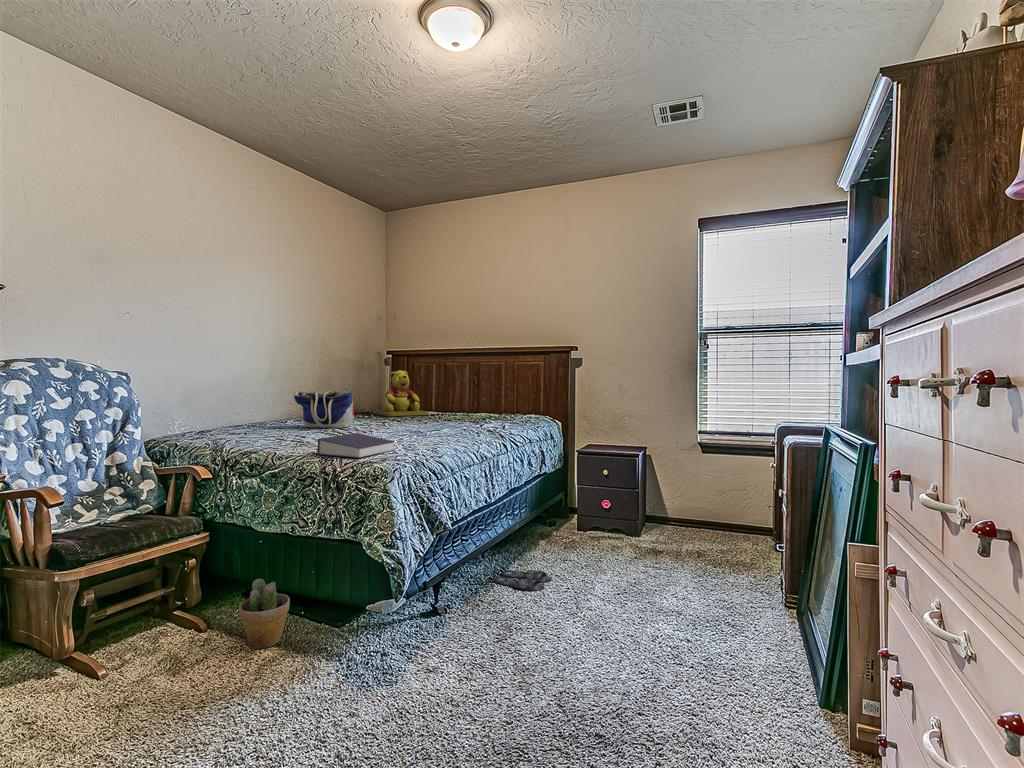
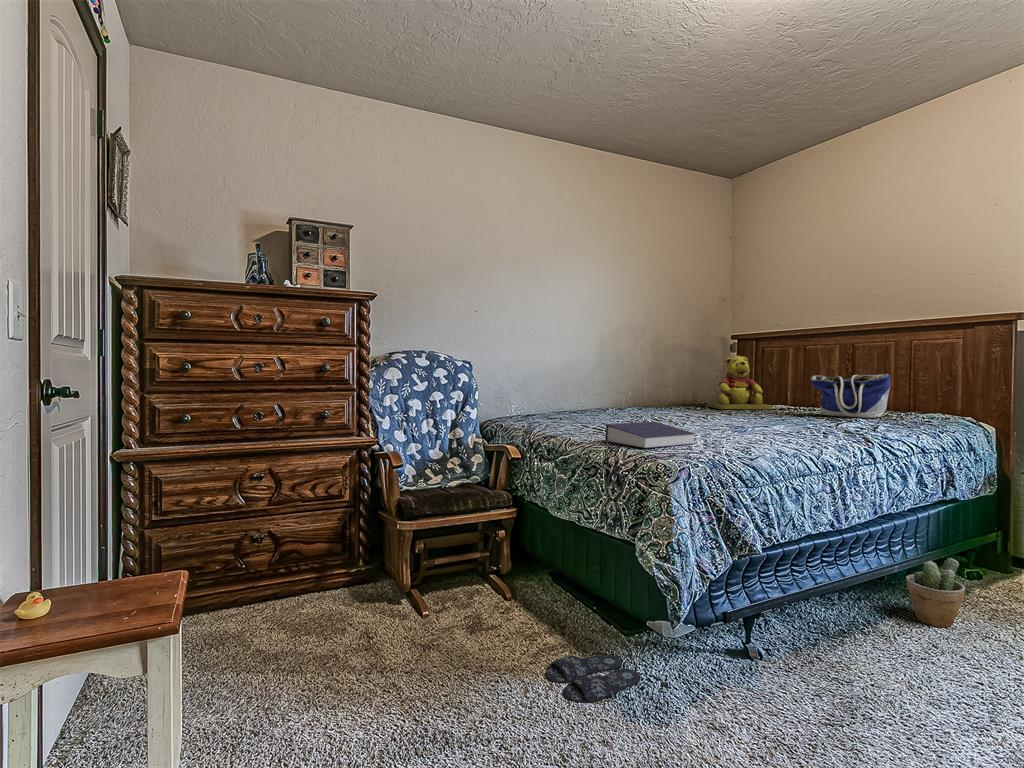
tote bag: present [294,391,354,428] -> present [811,374,890,418]
slippers: present [493,570,552,591] -> present [546,655,641,703]
potted plant: present [238,579,290,649] -> present [906,558,965,628]

